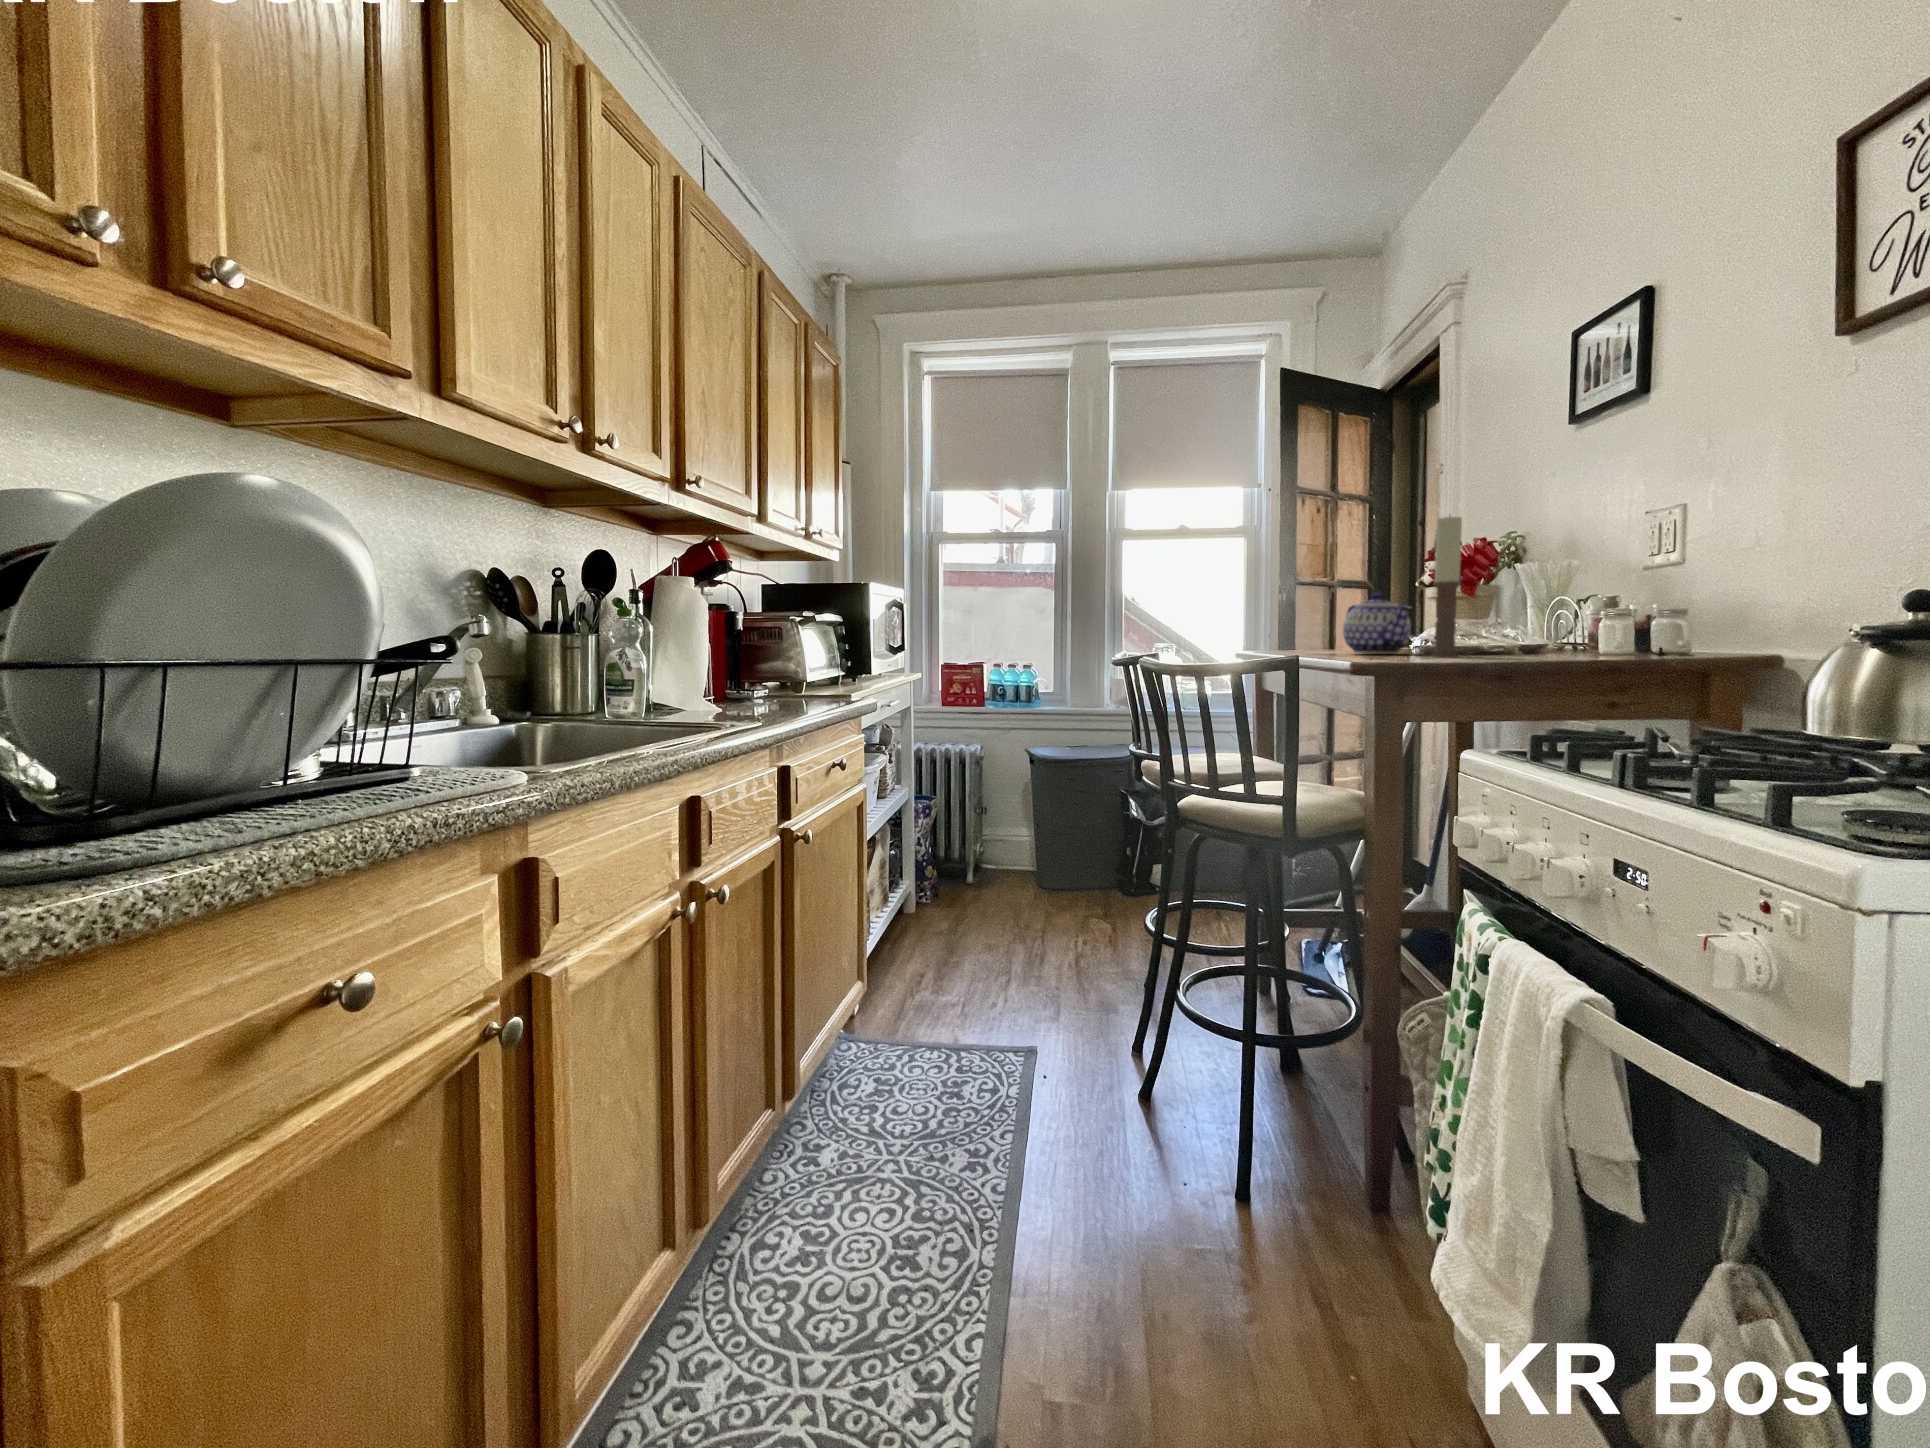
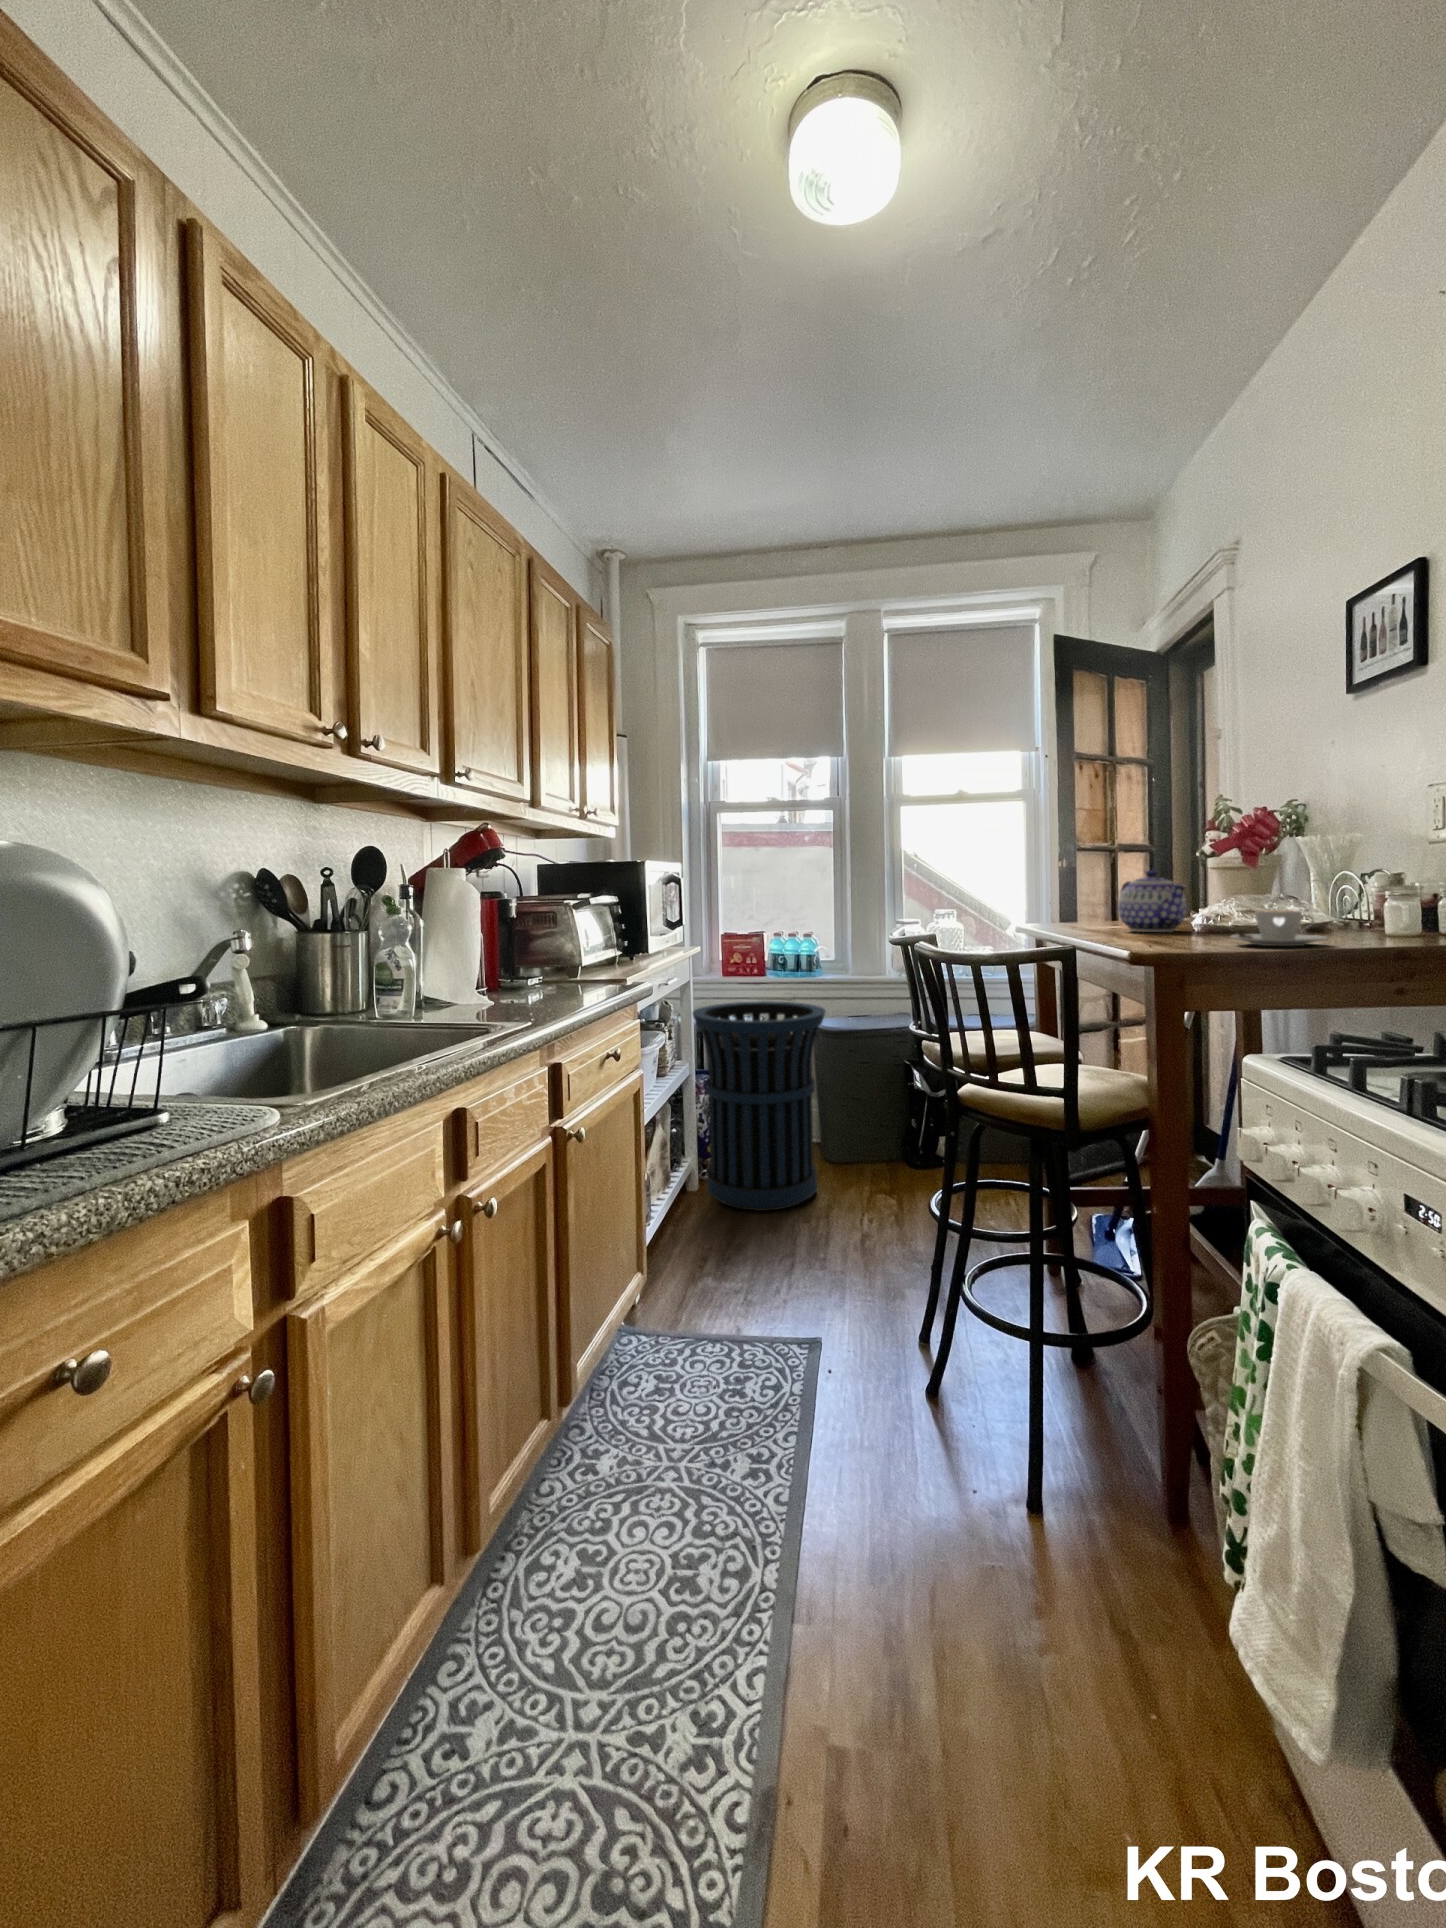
candle: present [1432,516,1462,656] -> none [1208,795,1236,938]
coffee cup: none [1453,625,1547,659] -> present [1231,910,1327,946]
trash can: none [912,730,1047,936] -> present [693,1001,825,1211]

